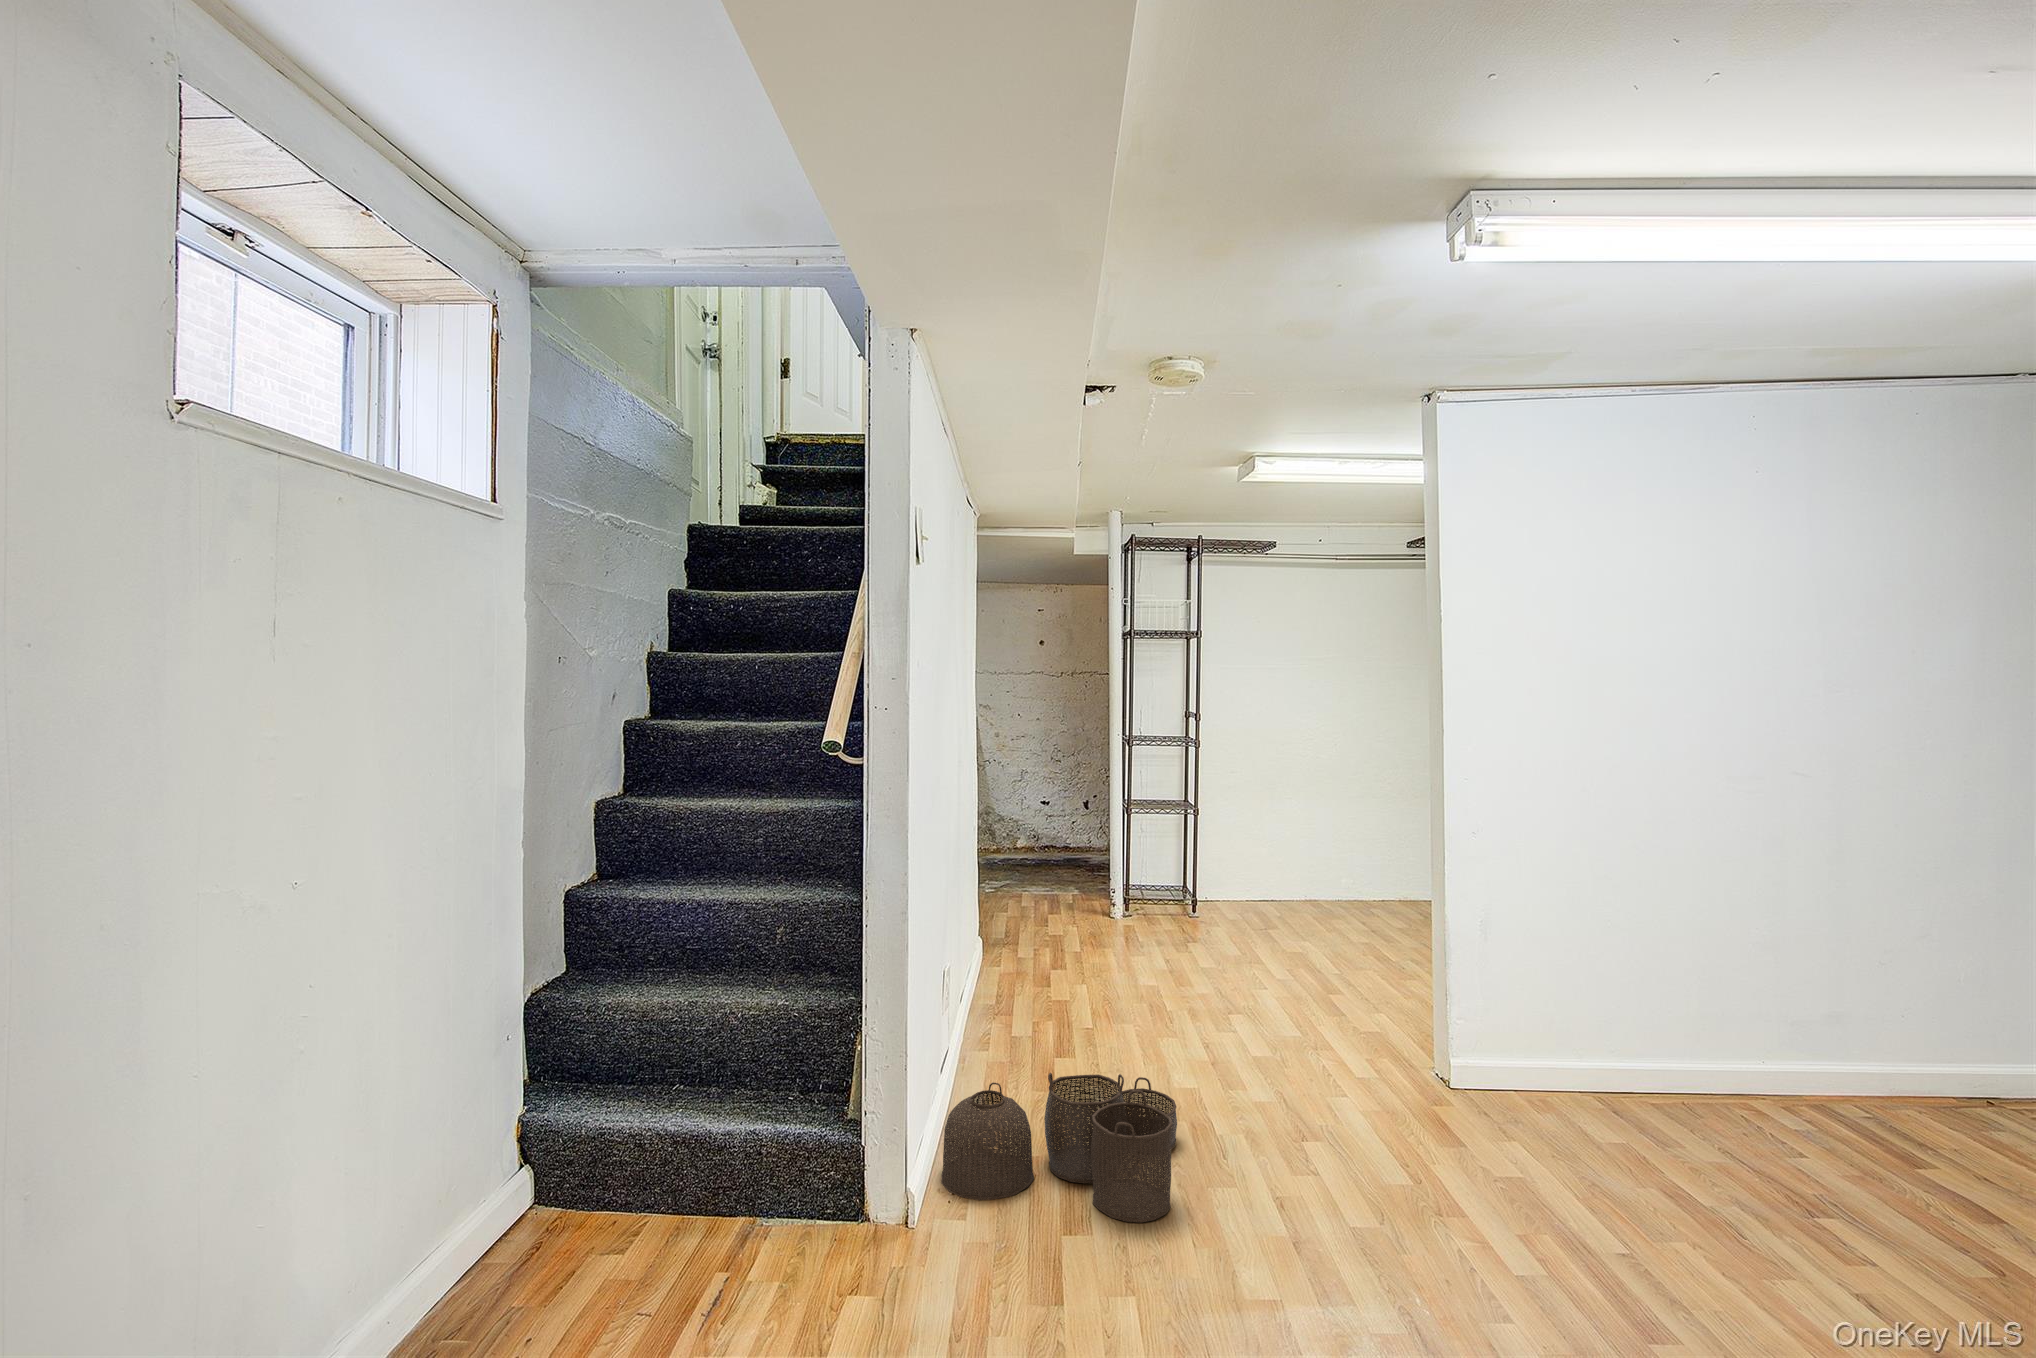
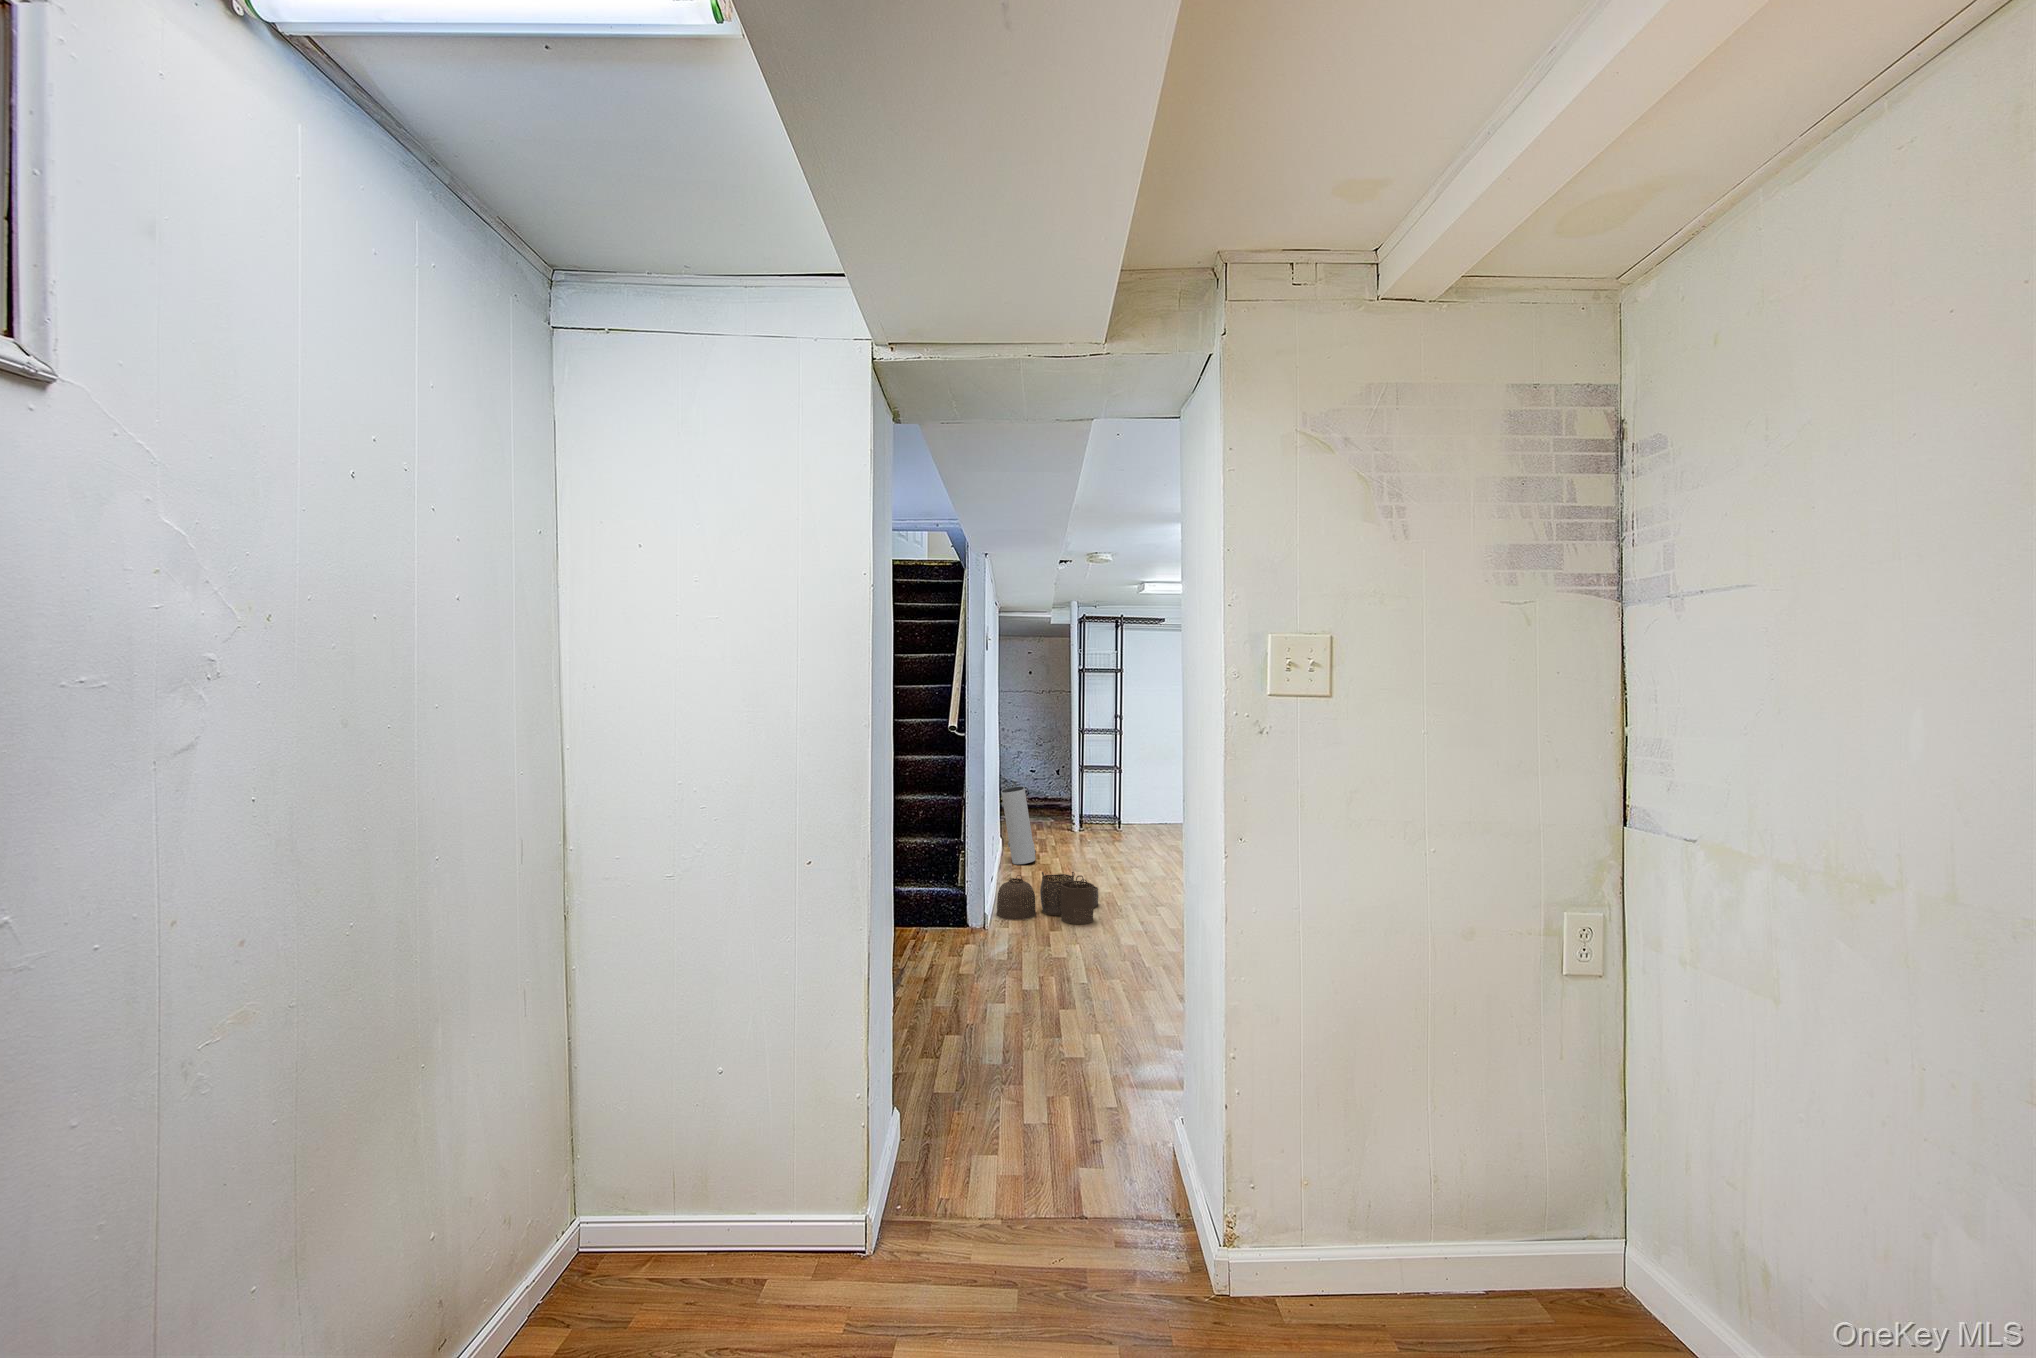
air purifier: none [977,847,1044,1001] -> present [1001,786,1036,864]

